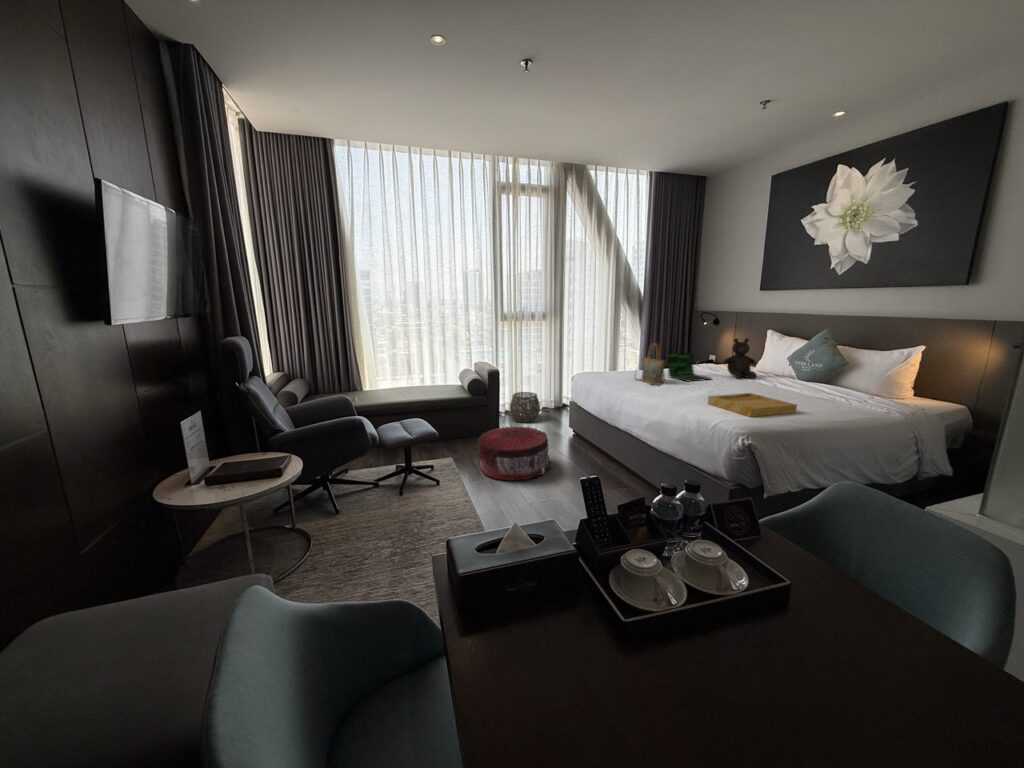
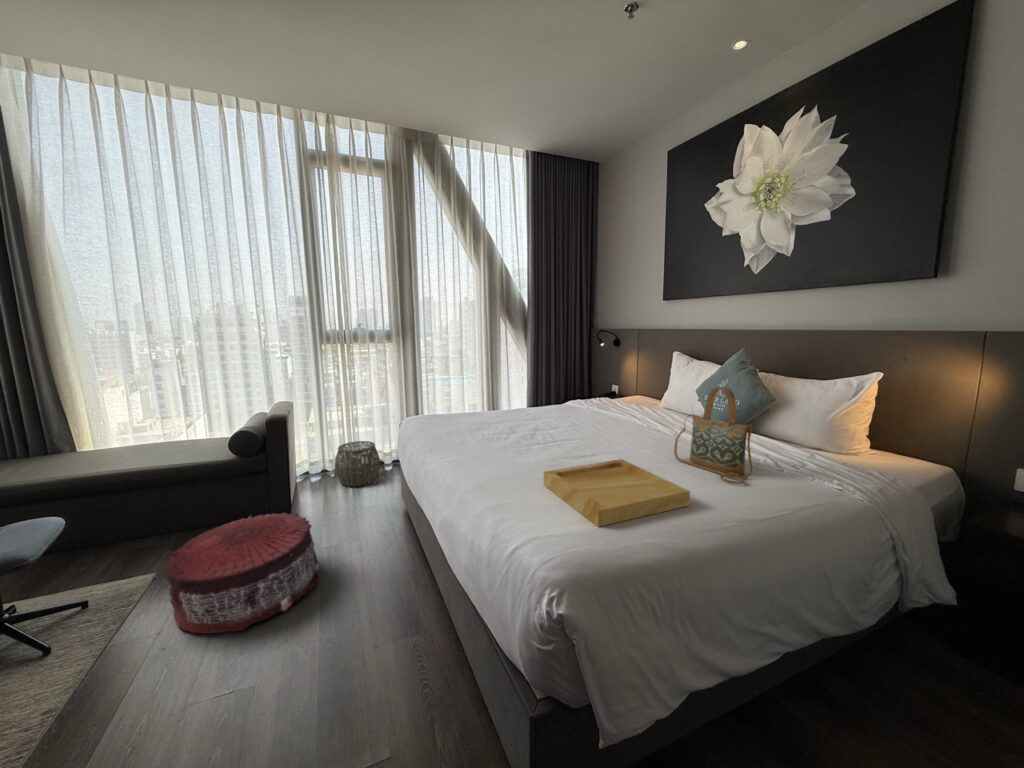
teddy bear: present [723,338,757,379] -> none [608,363,653,422]
handbag: present [637,343,665,386] -> present [674,387,752,484]
laptop: present [667,353,711,381] -> none [528,385,590,430]

